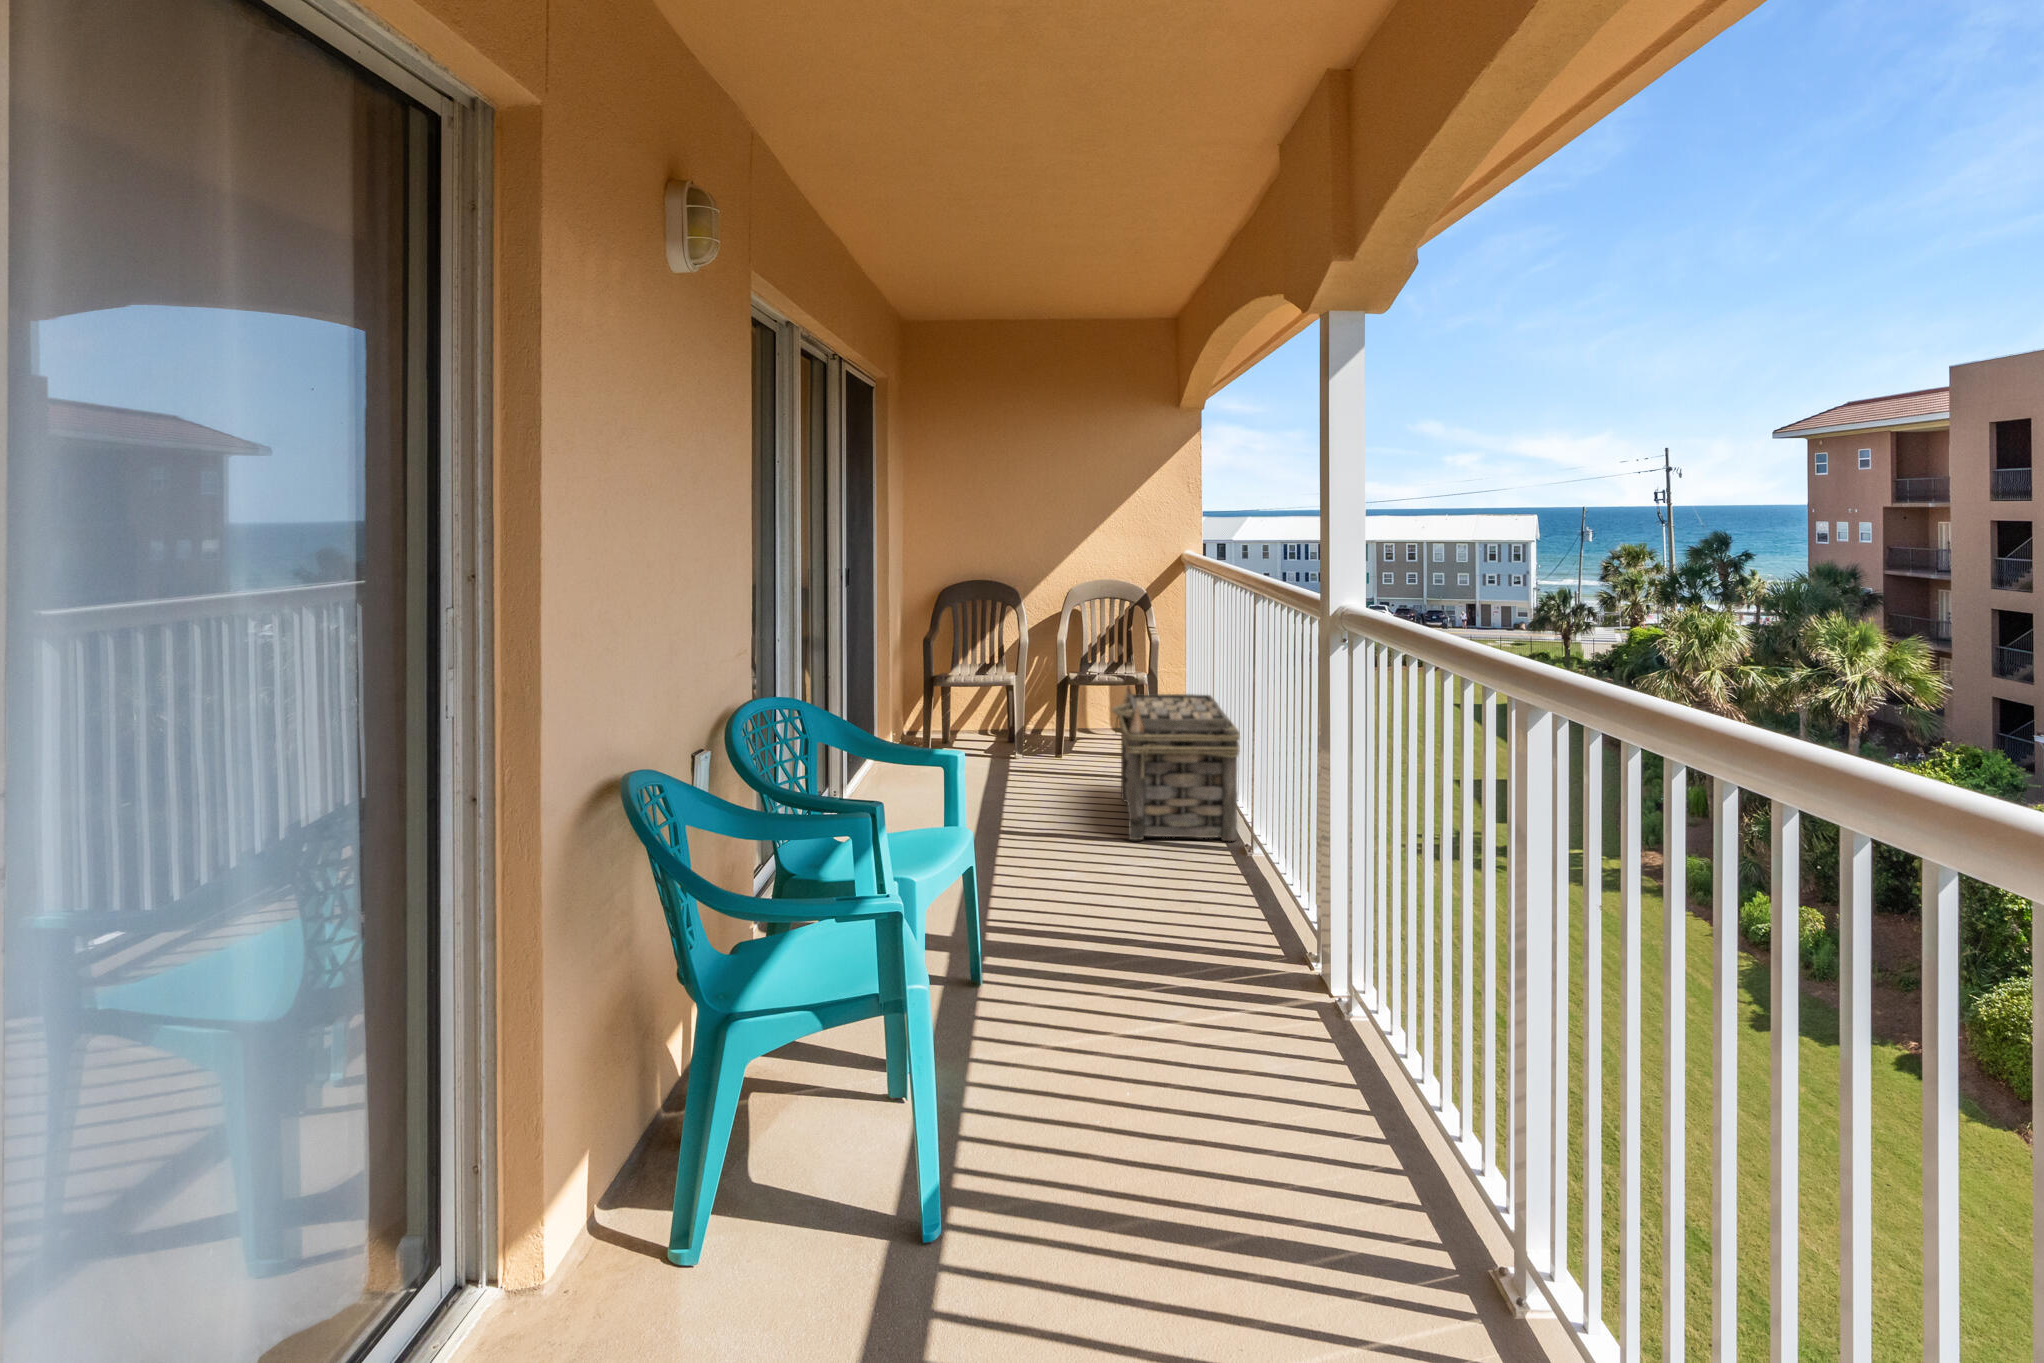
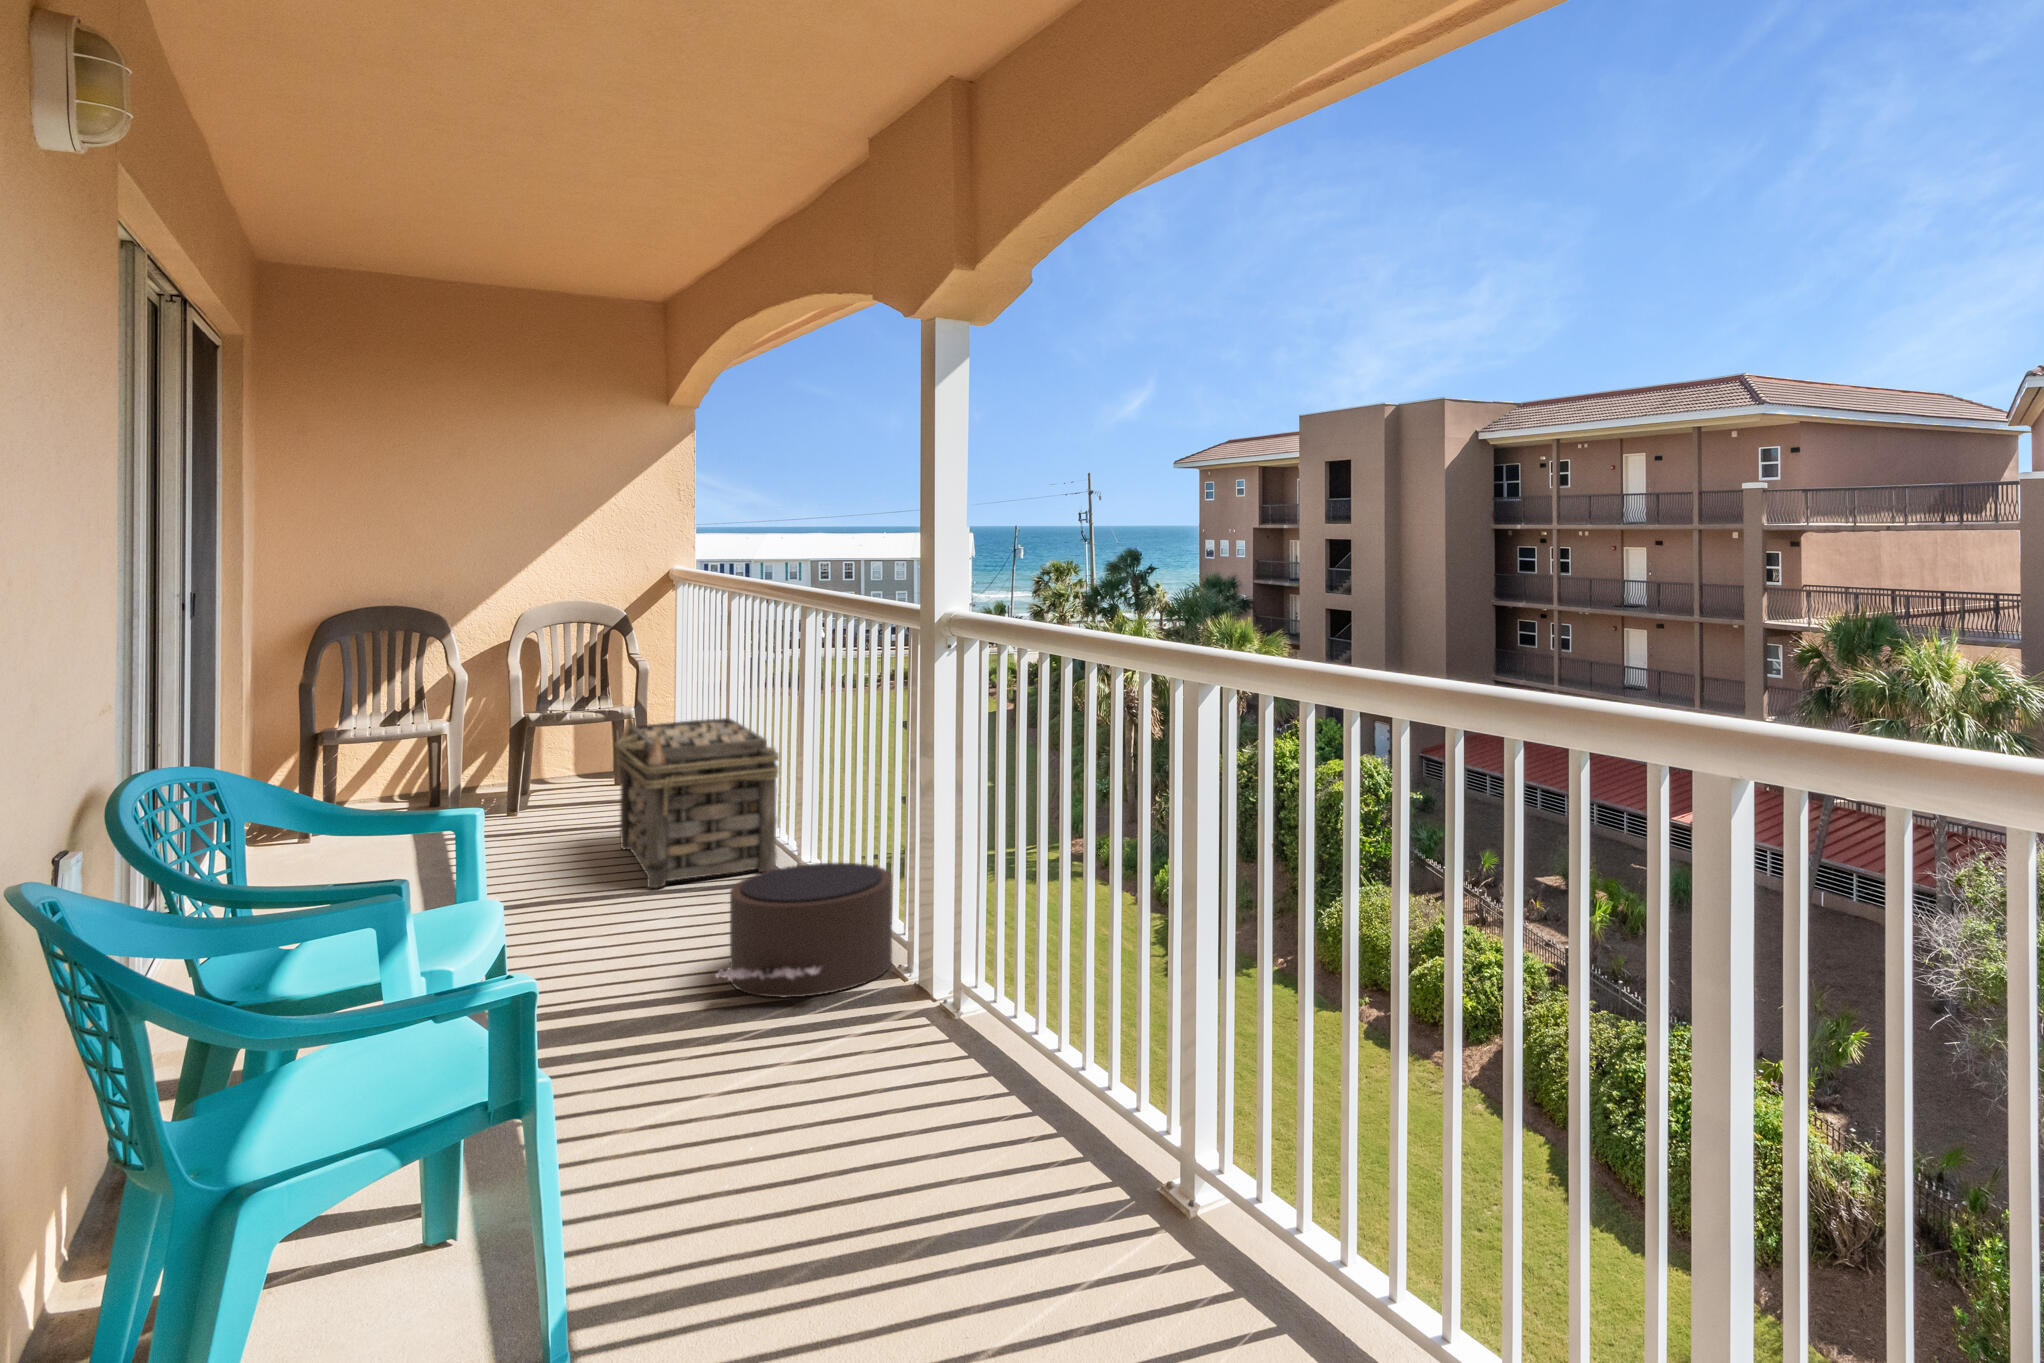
pouf: none [1143,844,1309,970] -> present [715,863,892,997]

